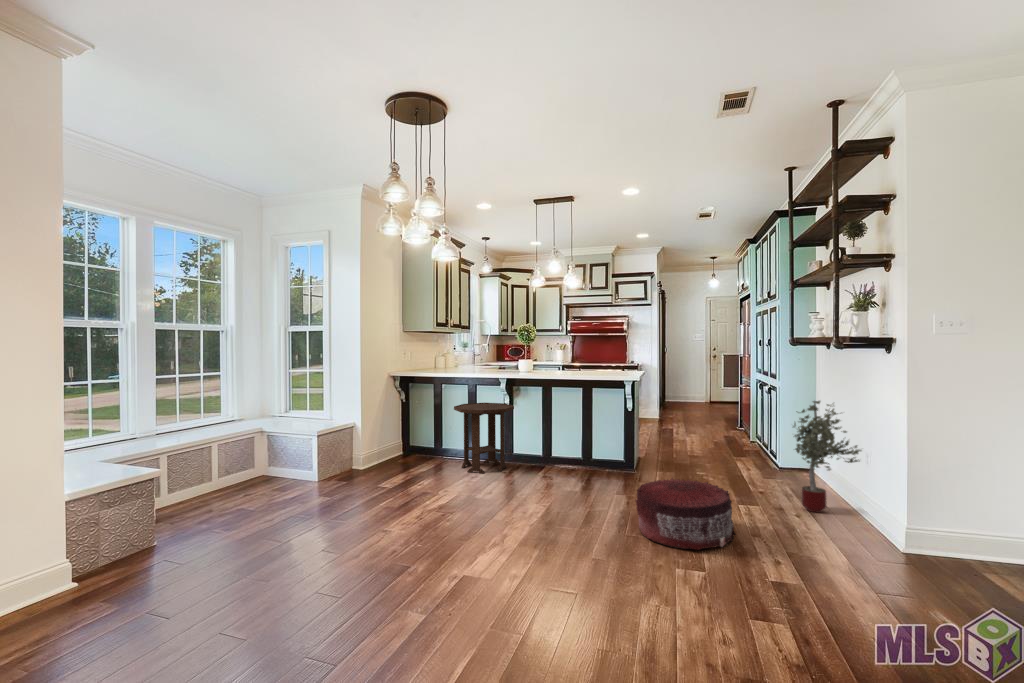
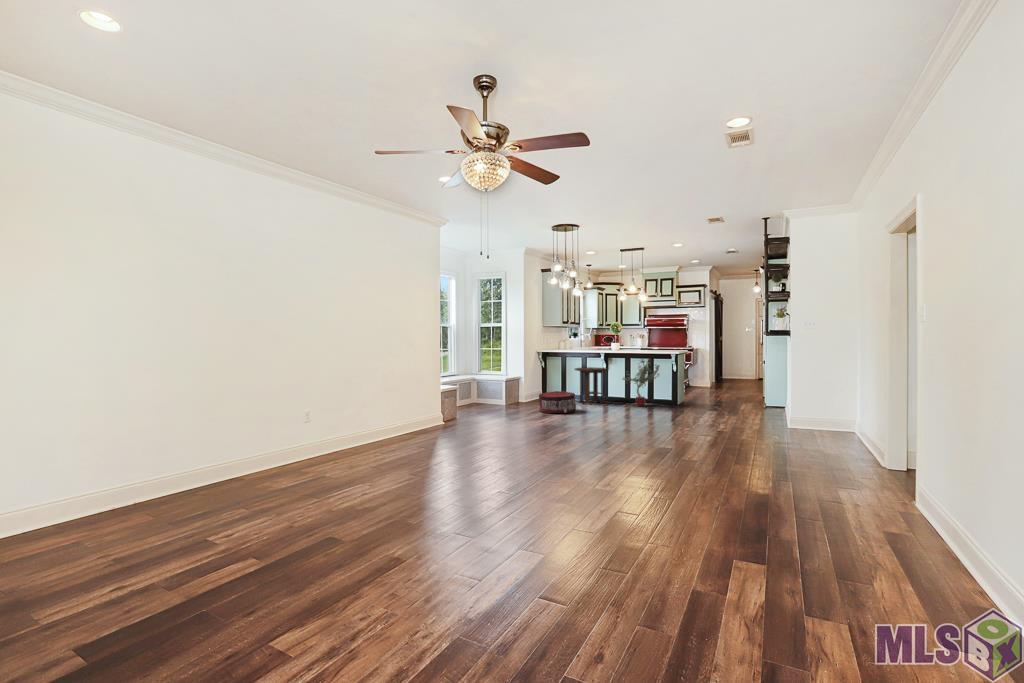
potted tree: present [793,401,861,512] -> present [623,359,659,406]
pouf: present [635,478,736,550] -> present [539,391,576,413]

